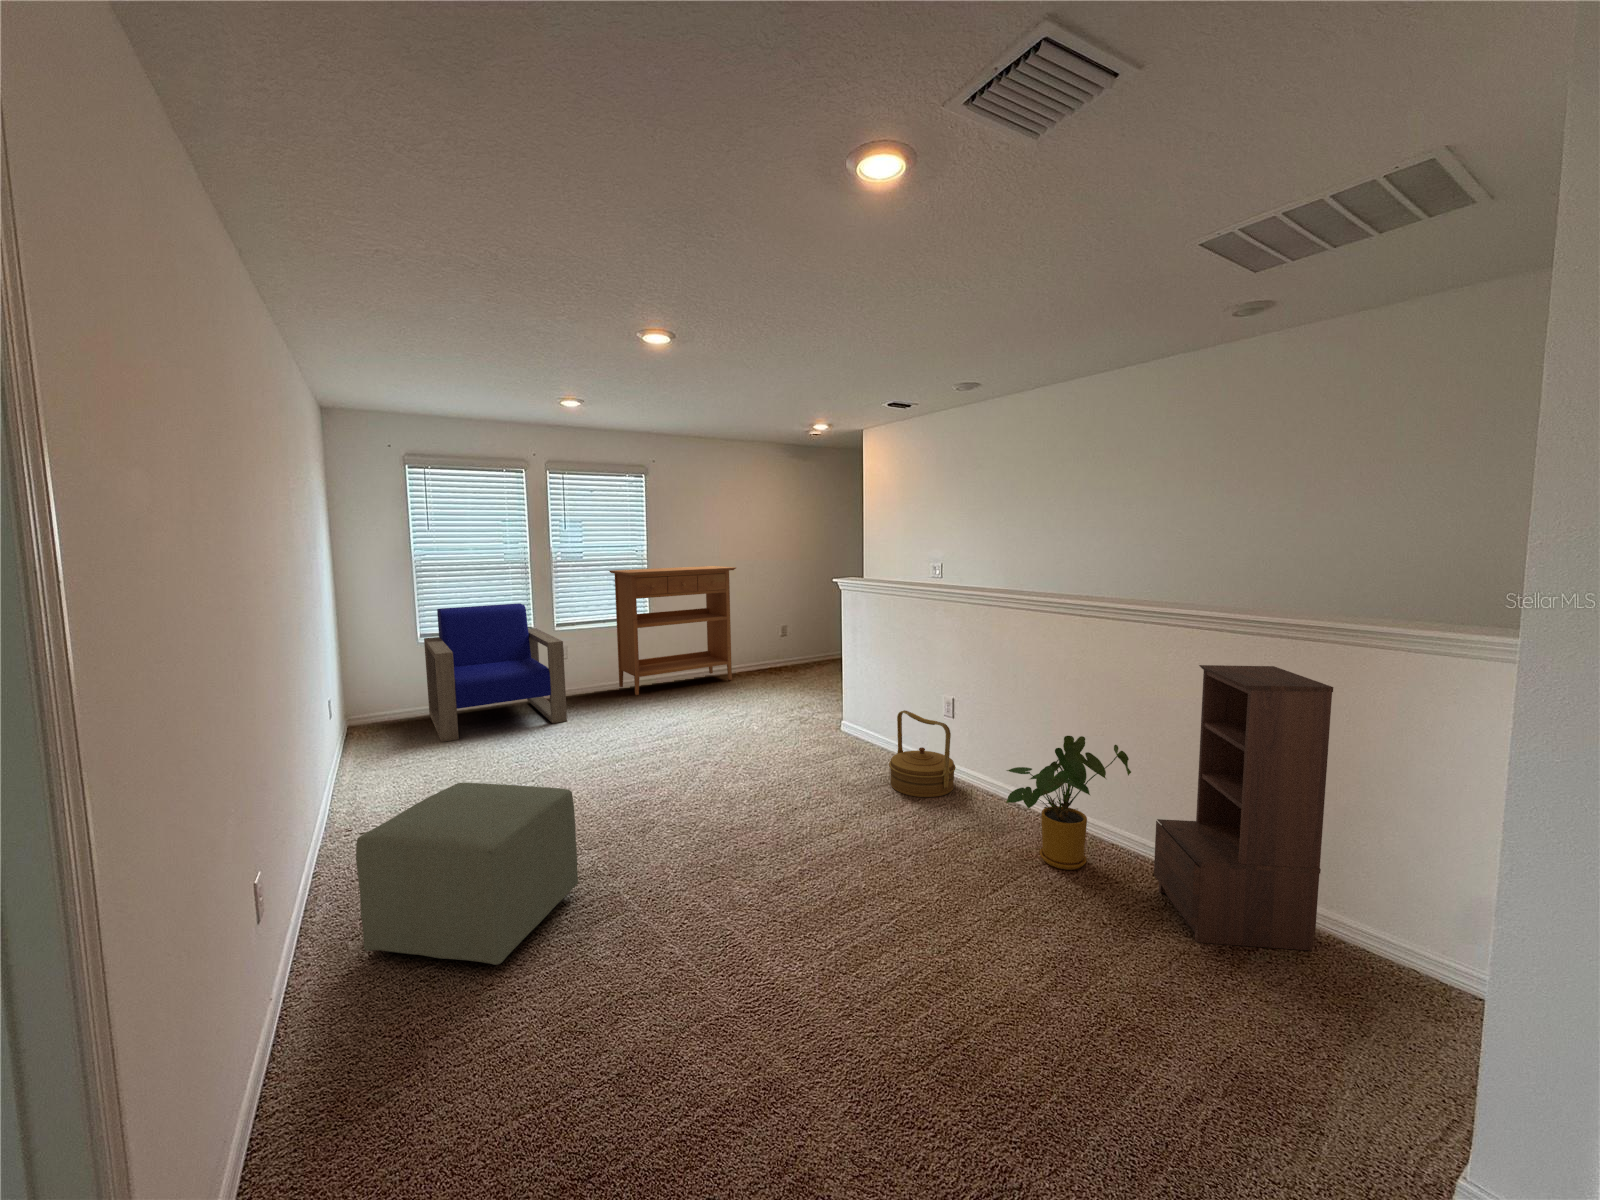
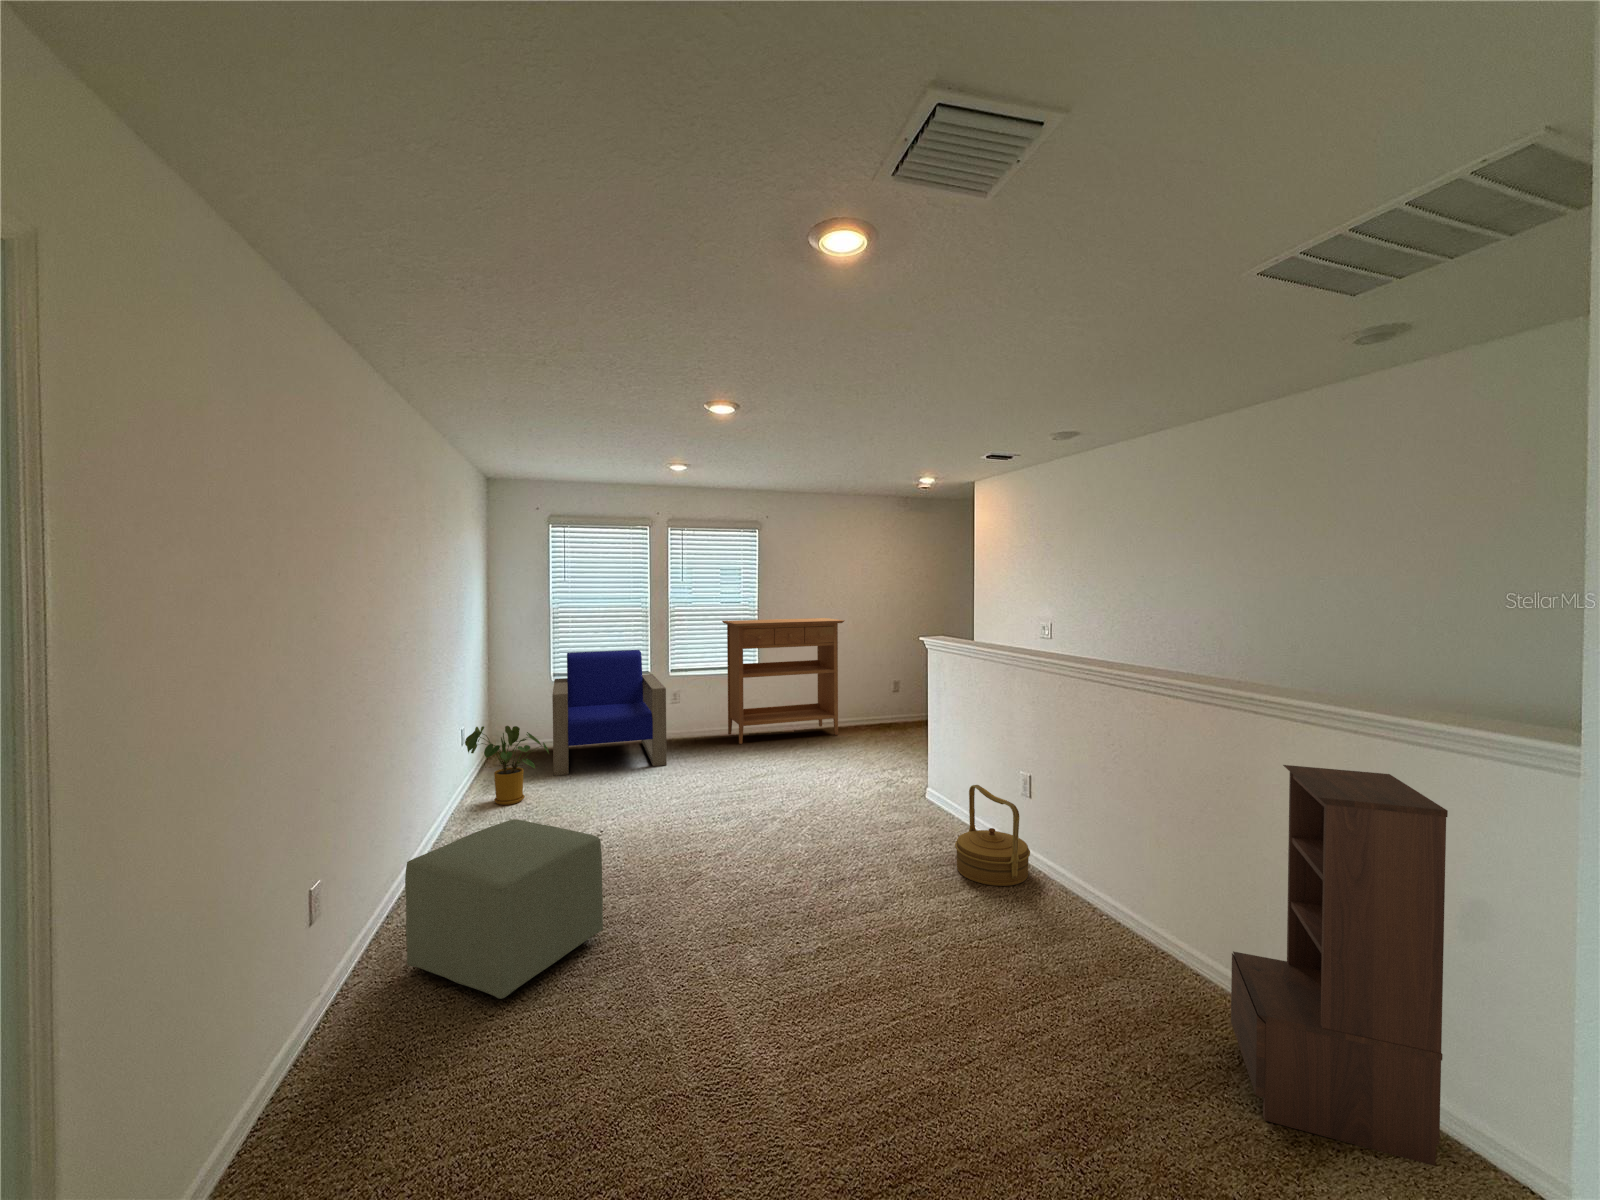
house plant: present [1006,736,1131,870] -> present [465,726,548,805]

